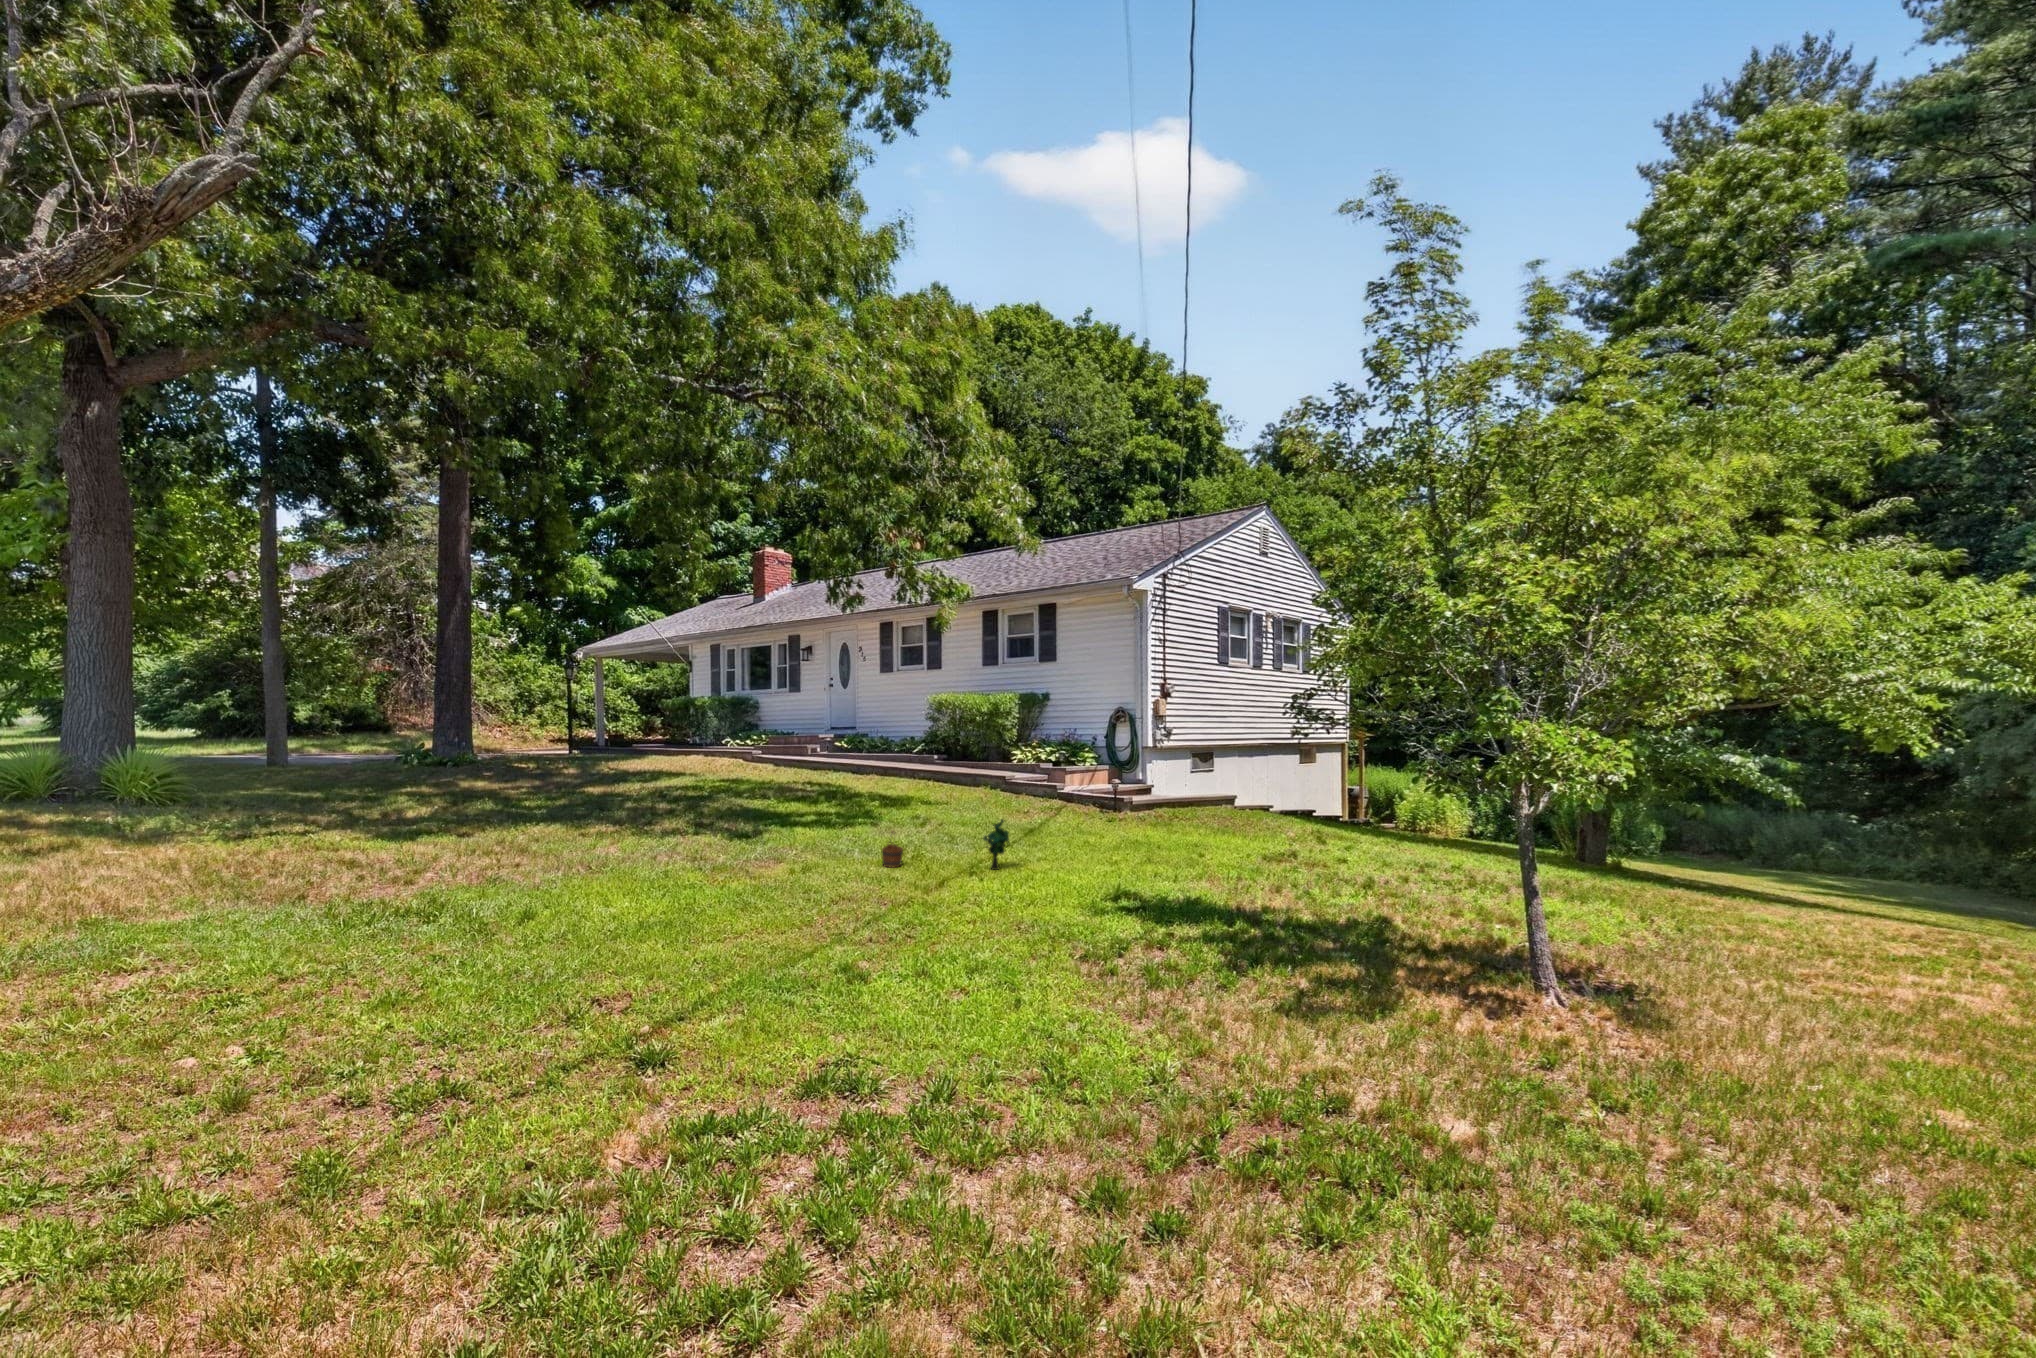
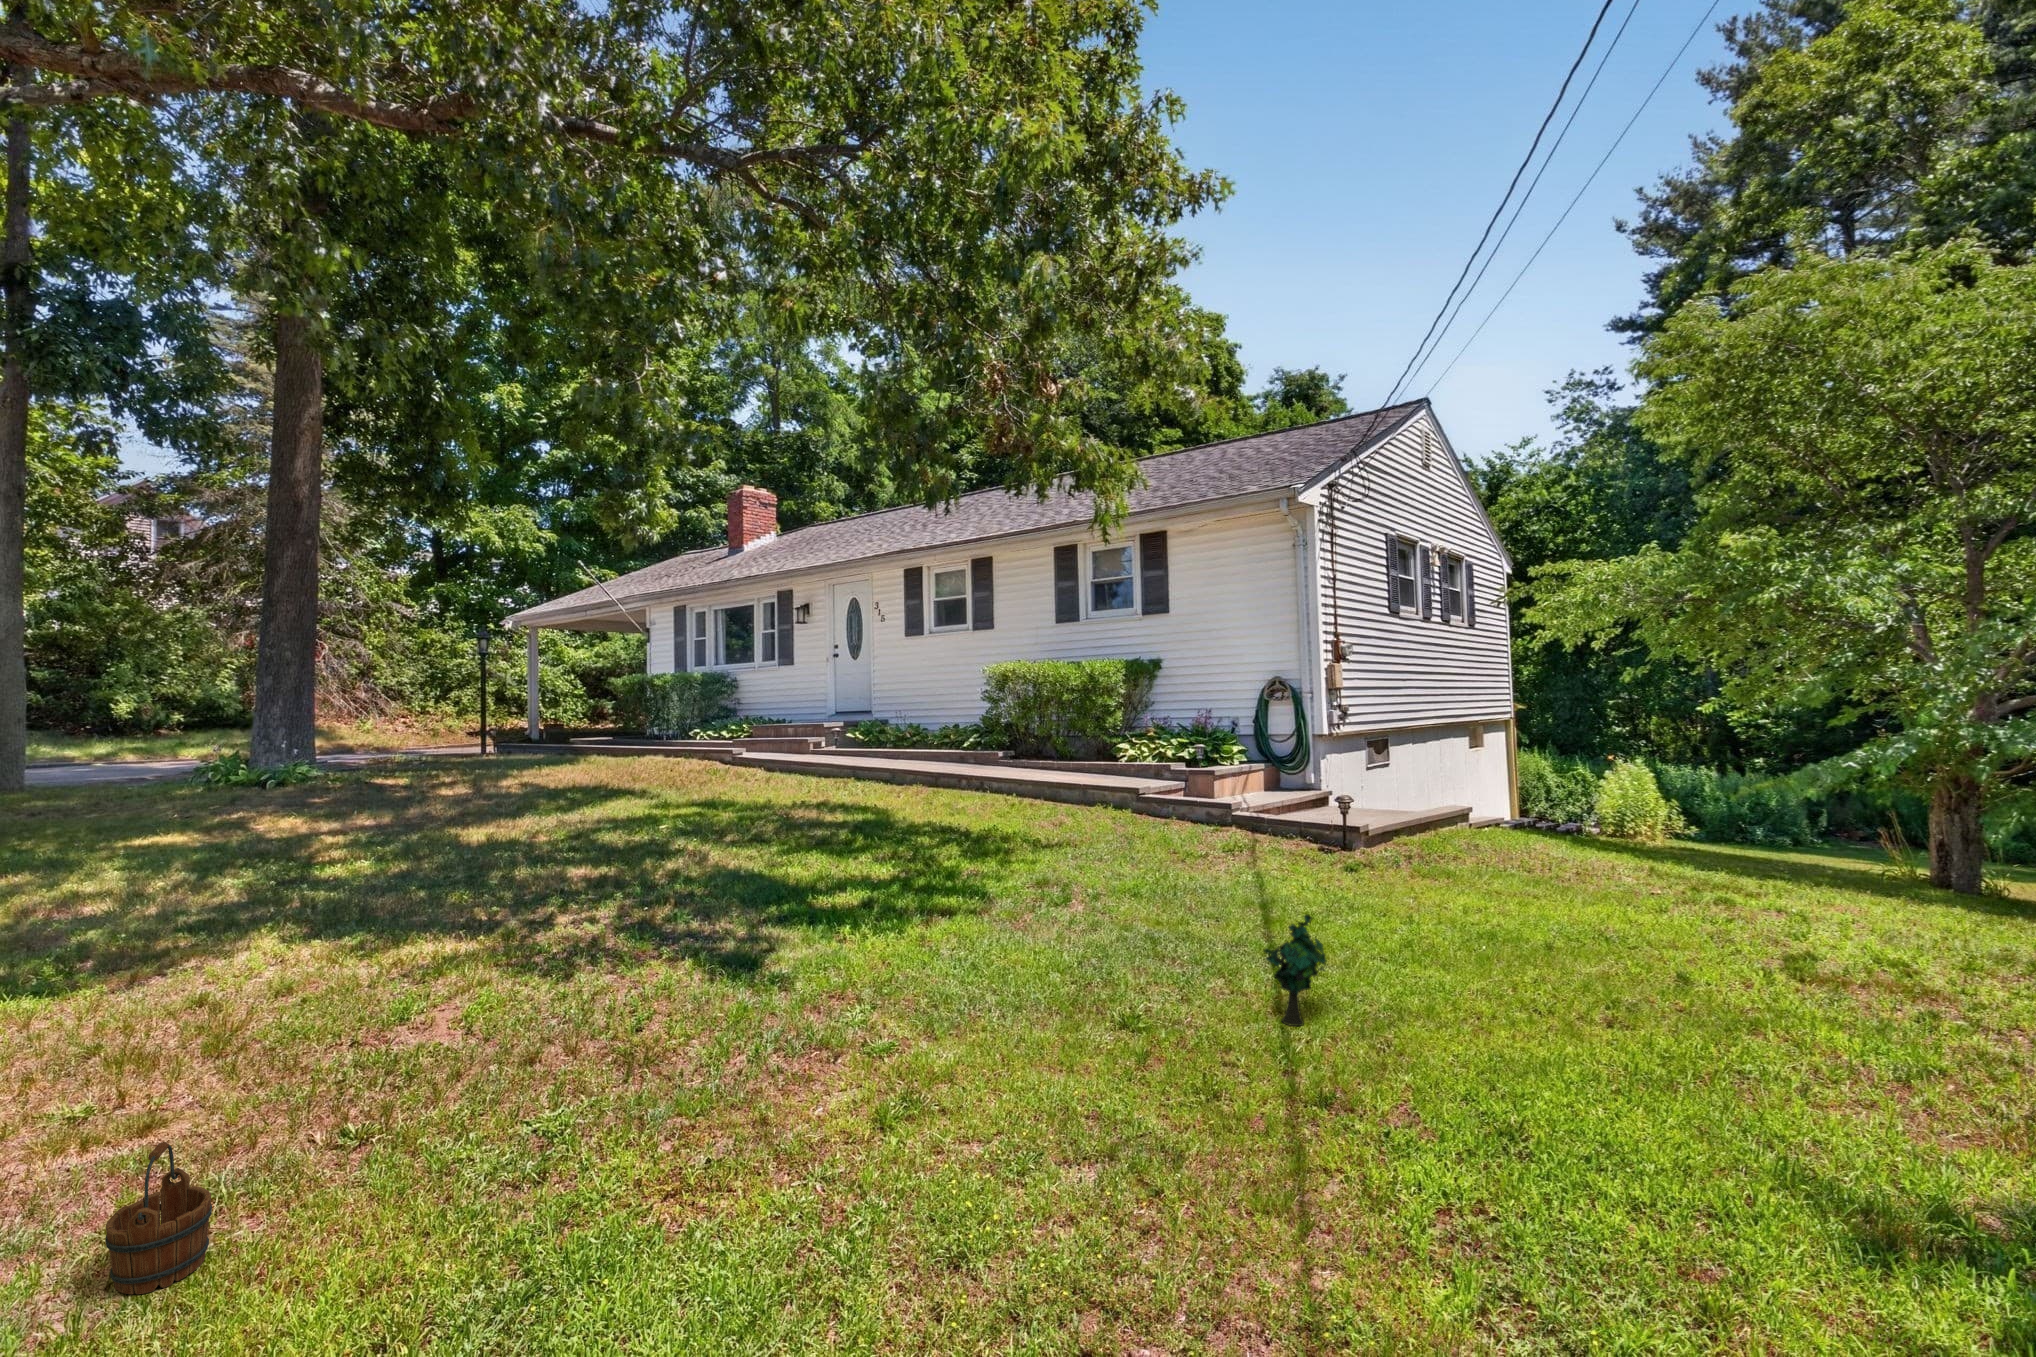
wooden bucket: present [882,831,903,868] -> present [105,1142,212,1294]

